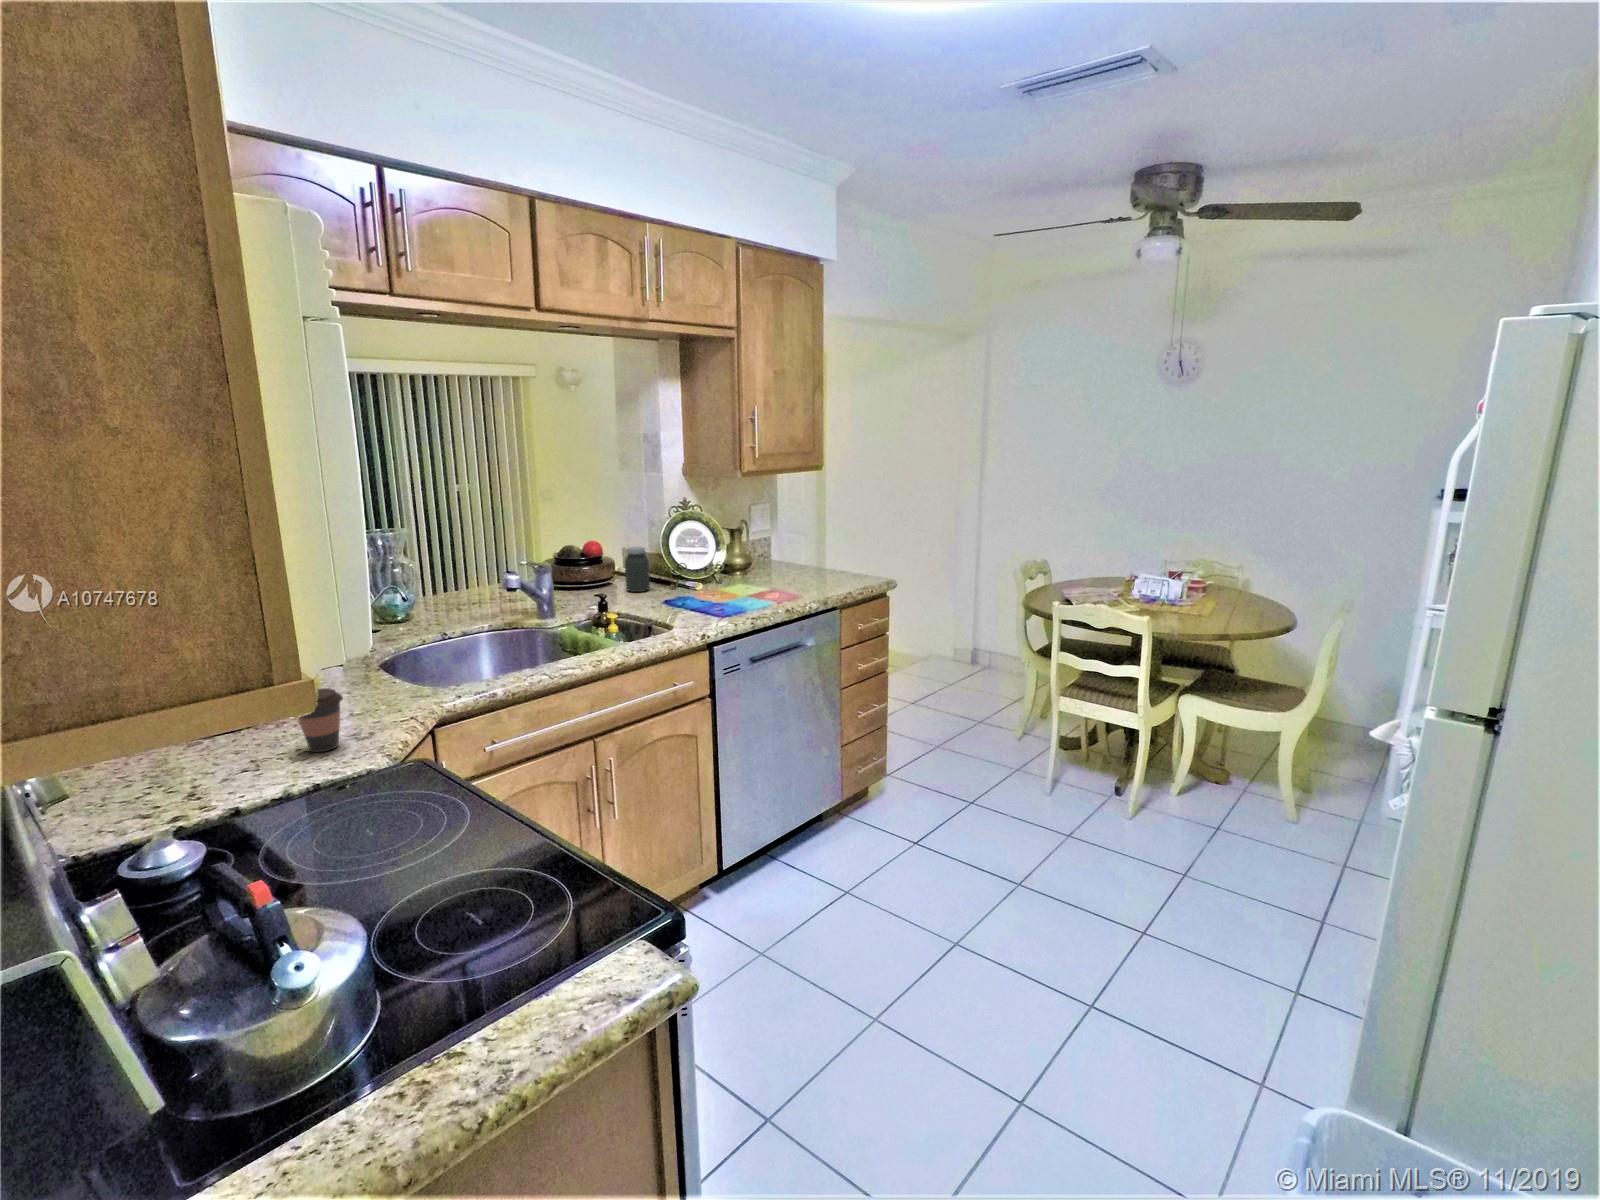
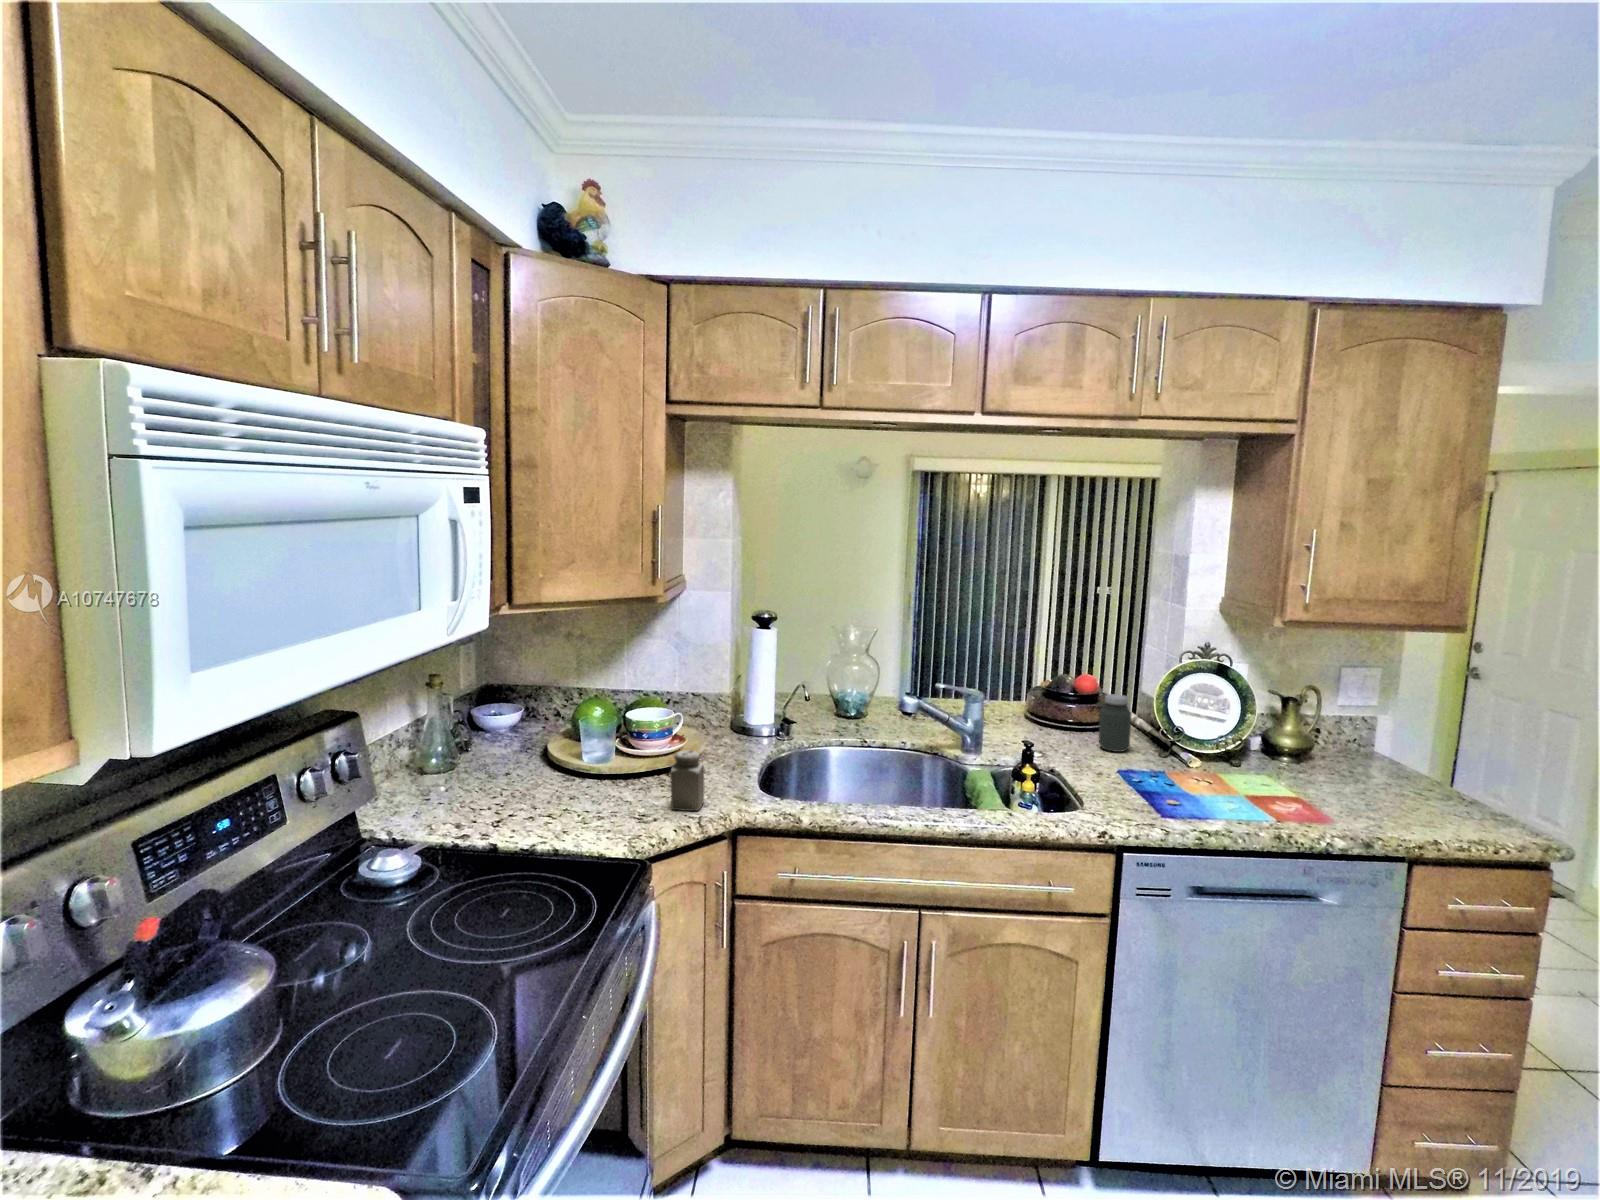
salt shaker: none [348,653,397,721] -> present [670,750,704,811]
coffee cup: present [298,688,343,752] -> none [592,771,630,826]

